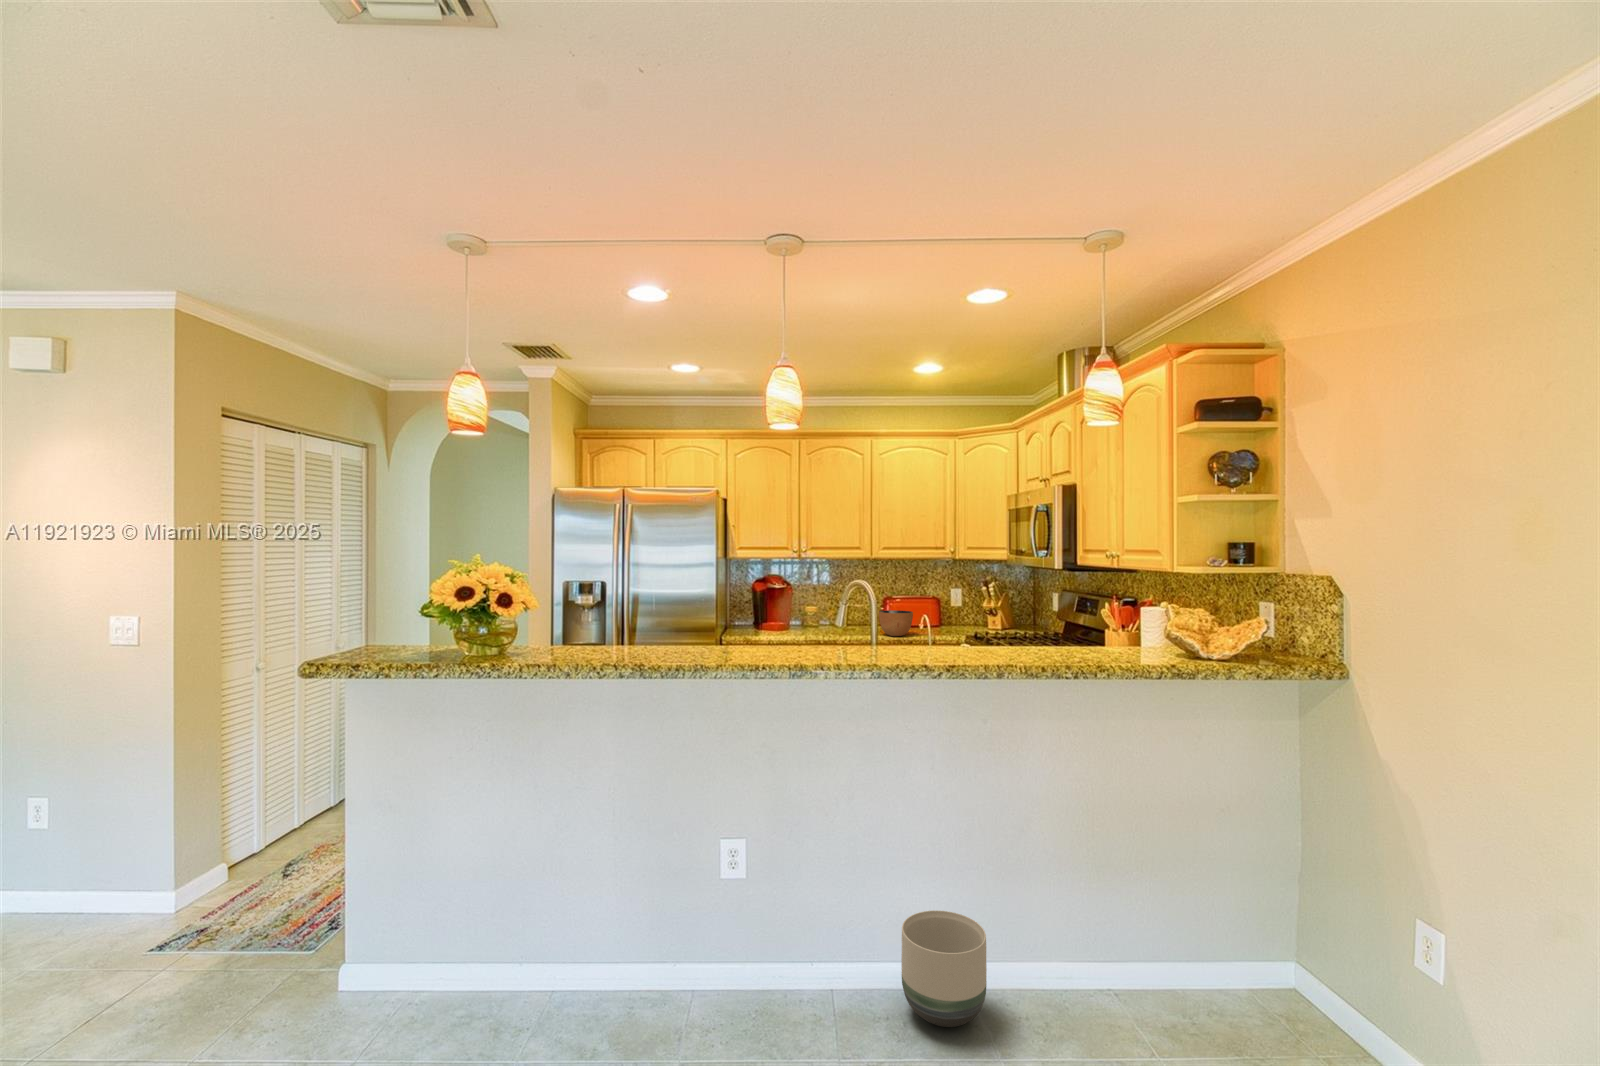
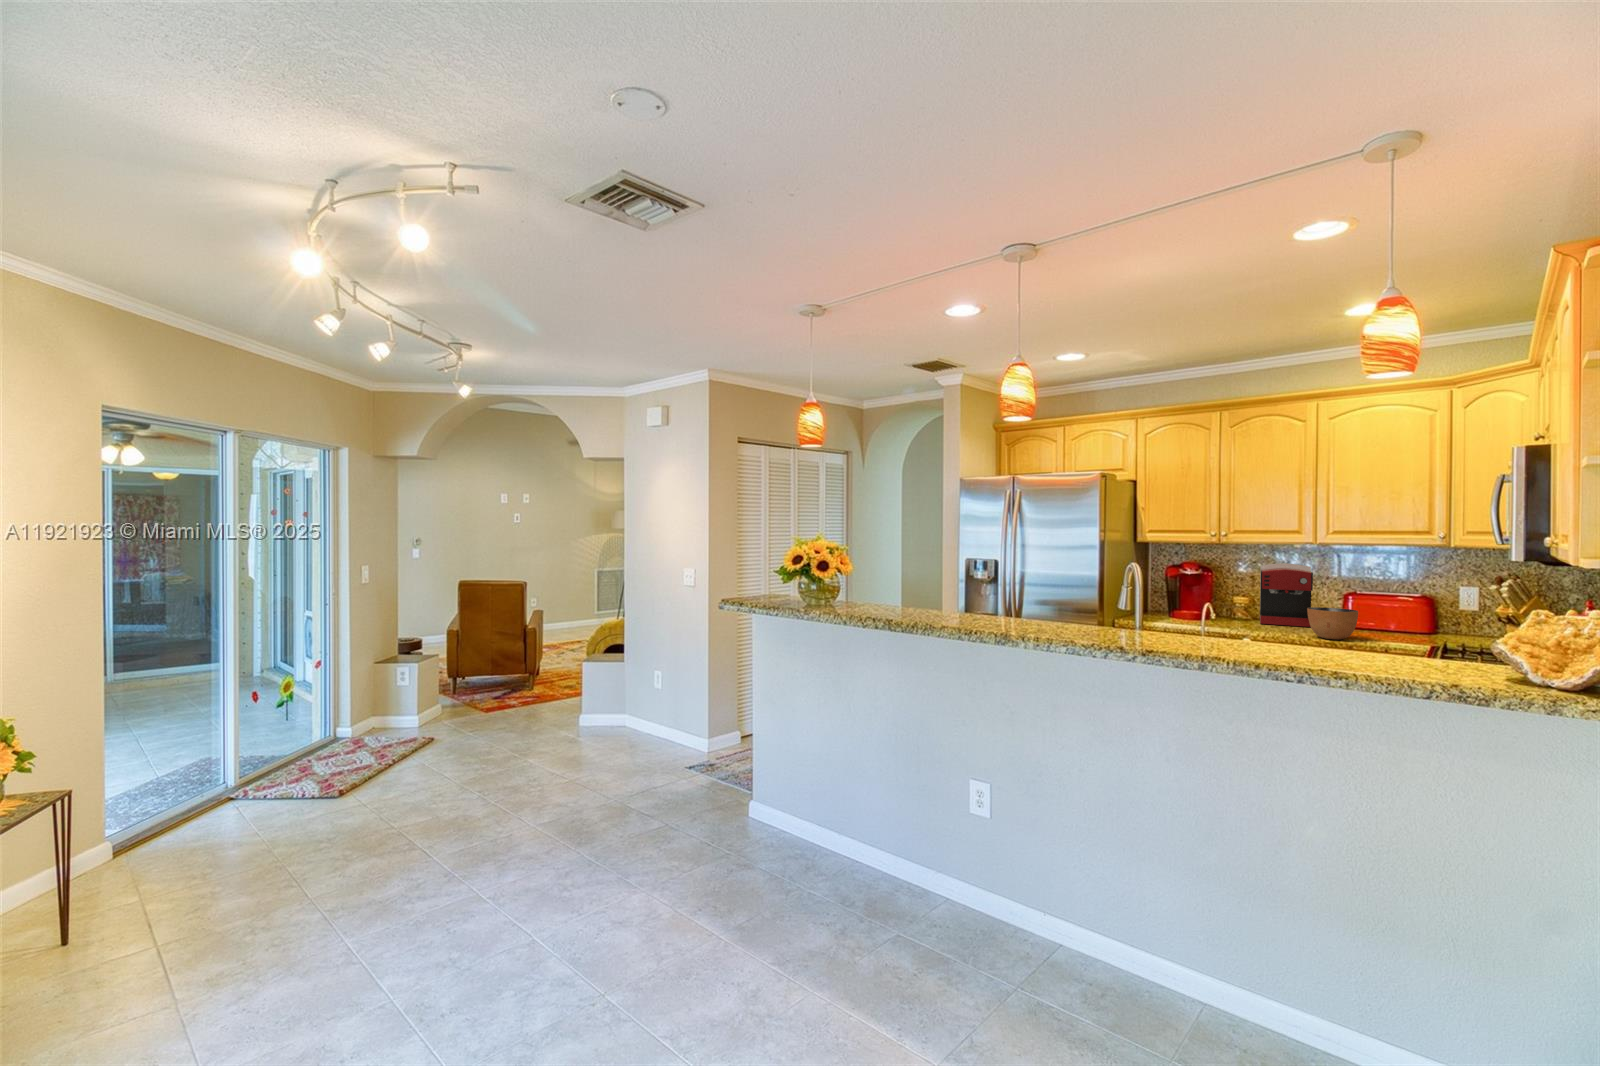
coffee maker: none [822,575,868,628] -> present [1260,563,1313,627]
planter: present [901,910,987,1027] -> none [1081,895,1173,1011]

